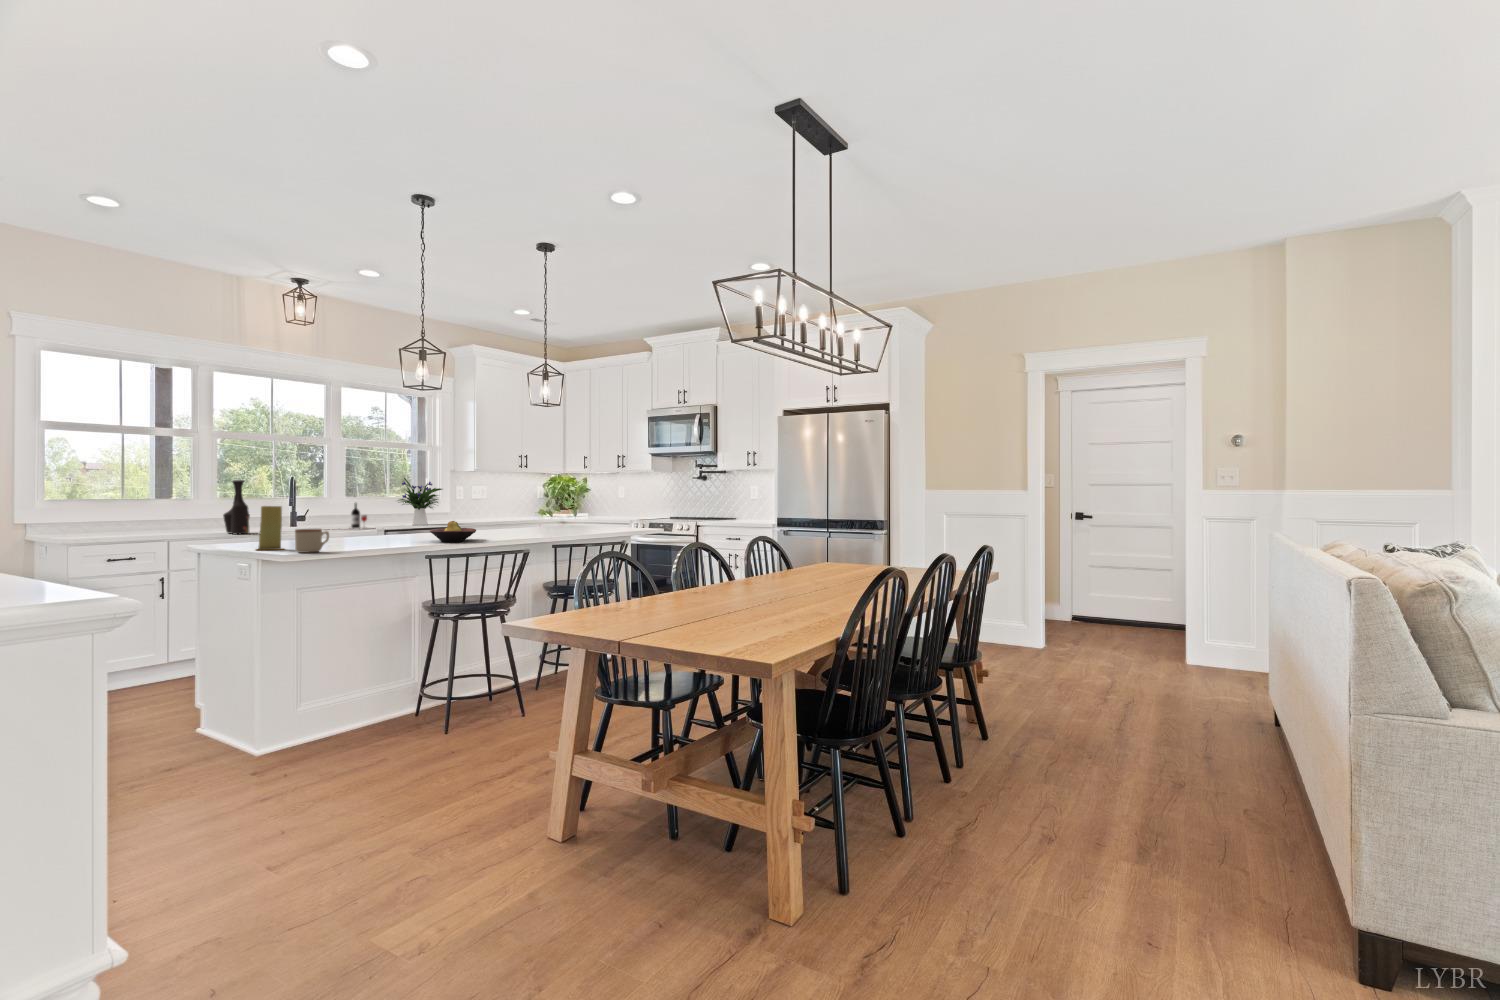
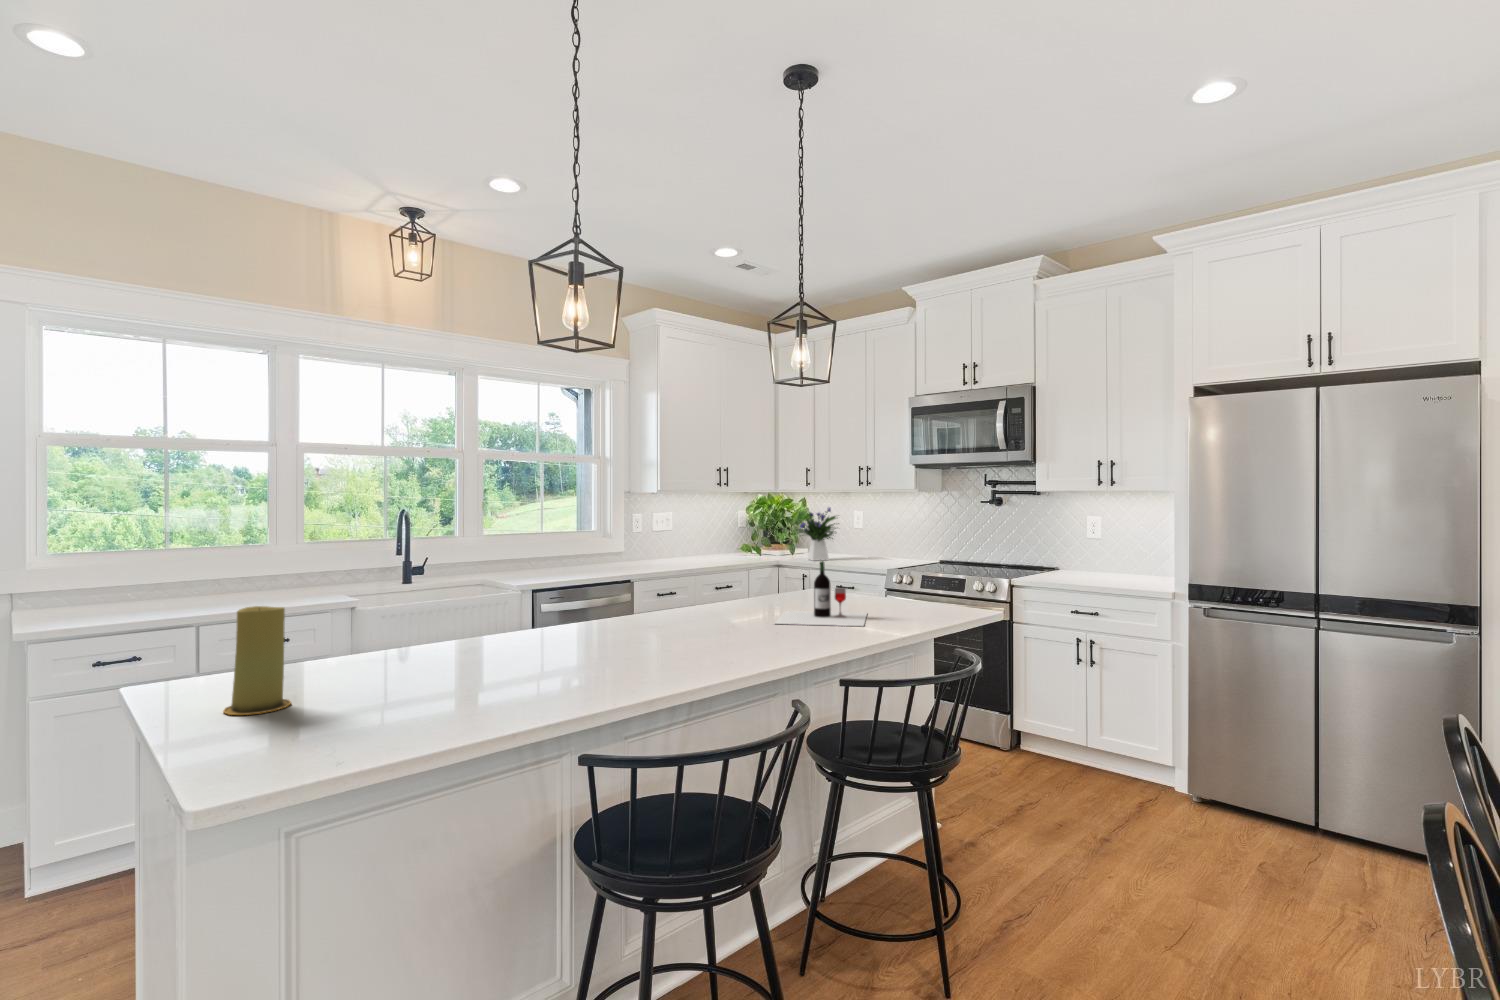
flower arrangement: present [398,478,442,525] -> present [796,505,839,561]
vase: present [223,480,250,534] -> none [298,518,338,605]
wine bottle: present [334,504,367,530] -> present [775,561,867,626]
fruit bowl: present [430,521,476,542] -> none [597,613,686,668]
mug: present [295,529,329,553] -> none [276,677,363,749]

